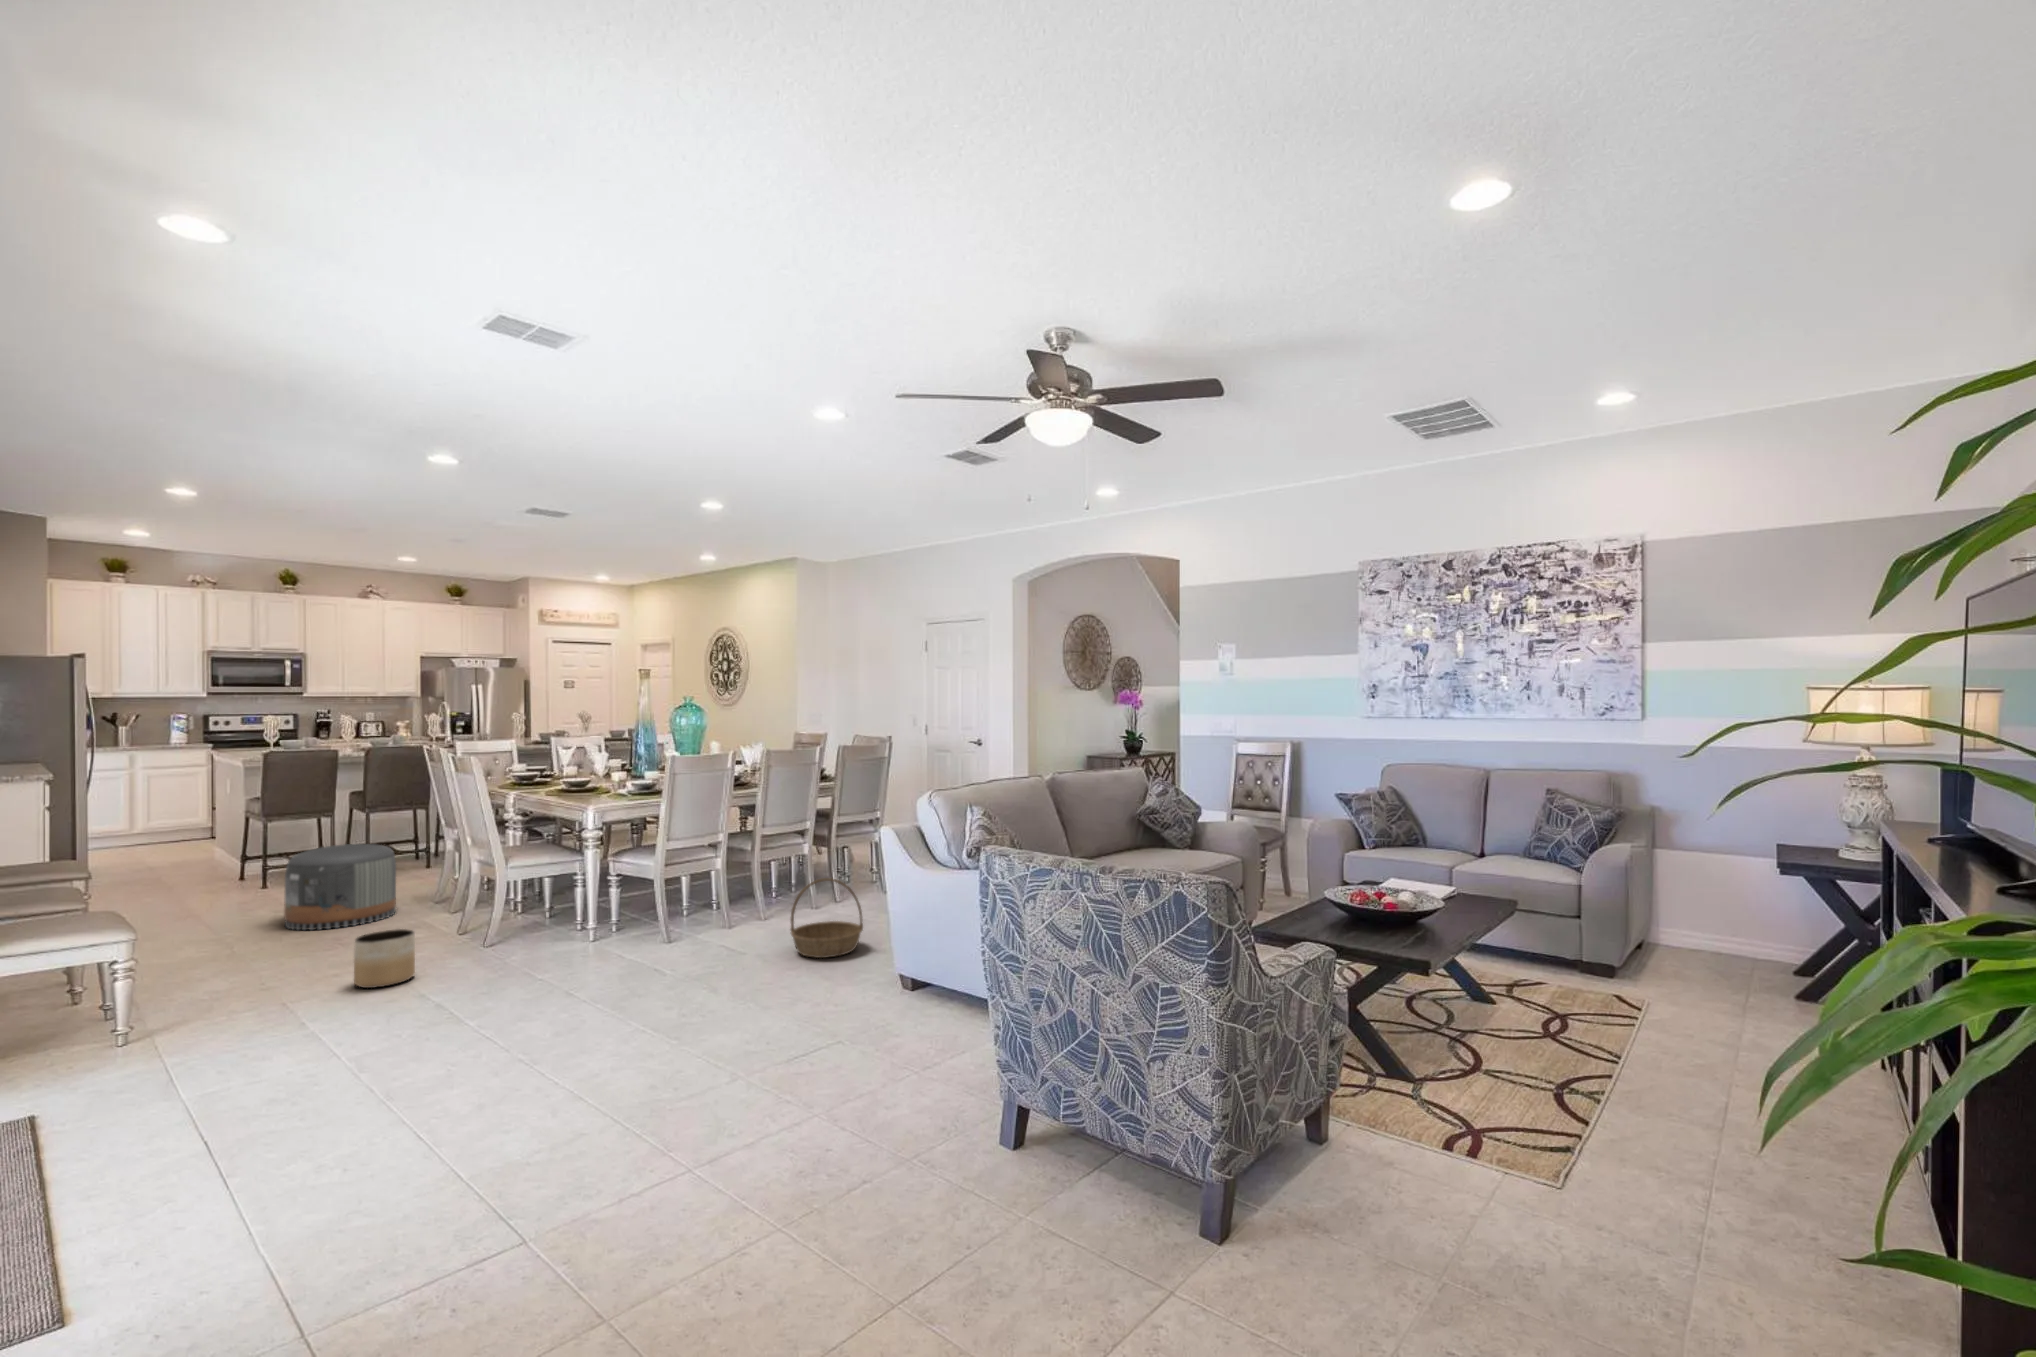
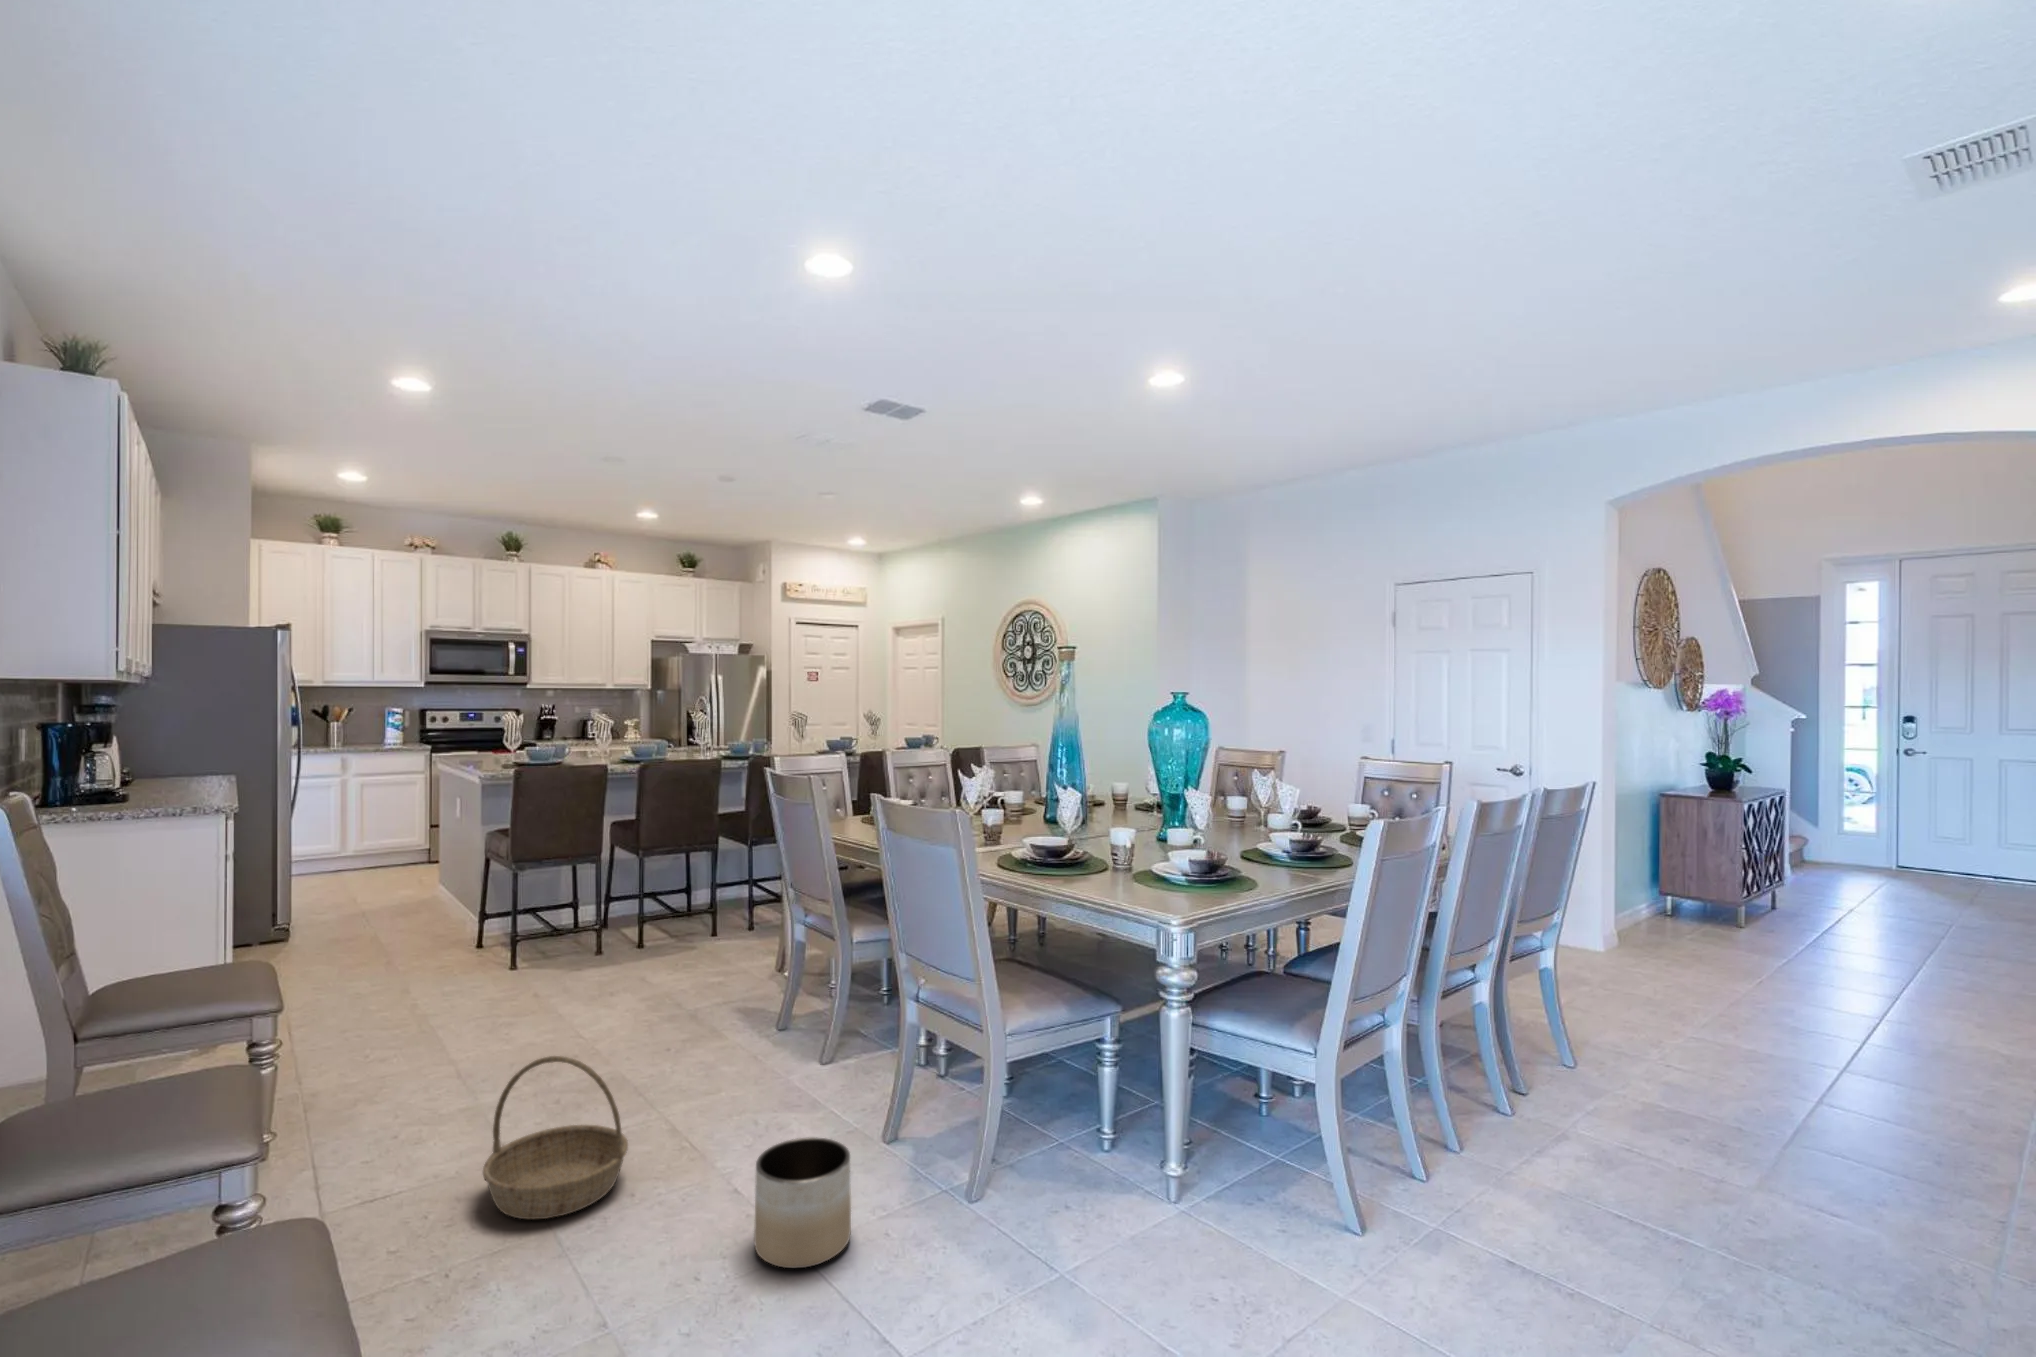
pouf: present [284,844,396,930] -> none [572,922,719,1067]
basket: present [791,878,863,958] -> present [483,1056,628,1219]

